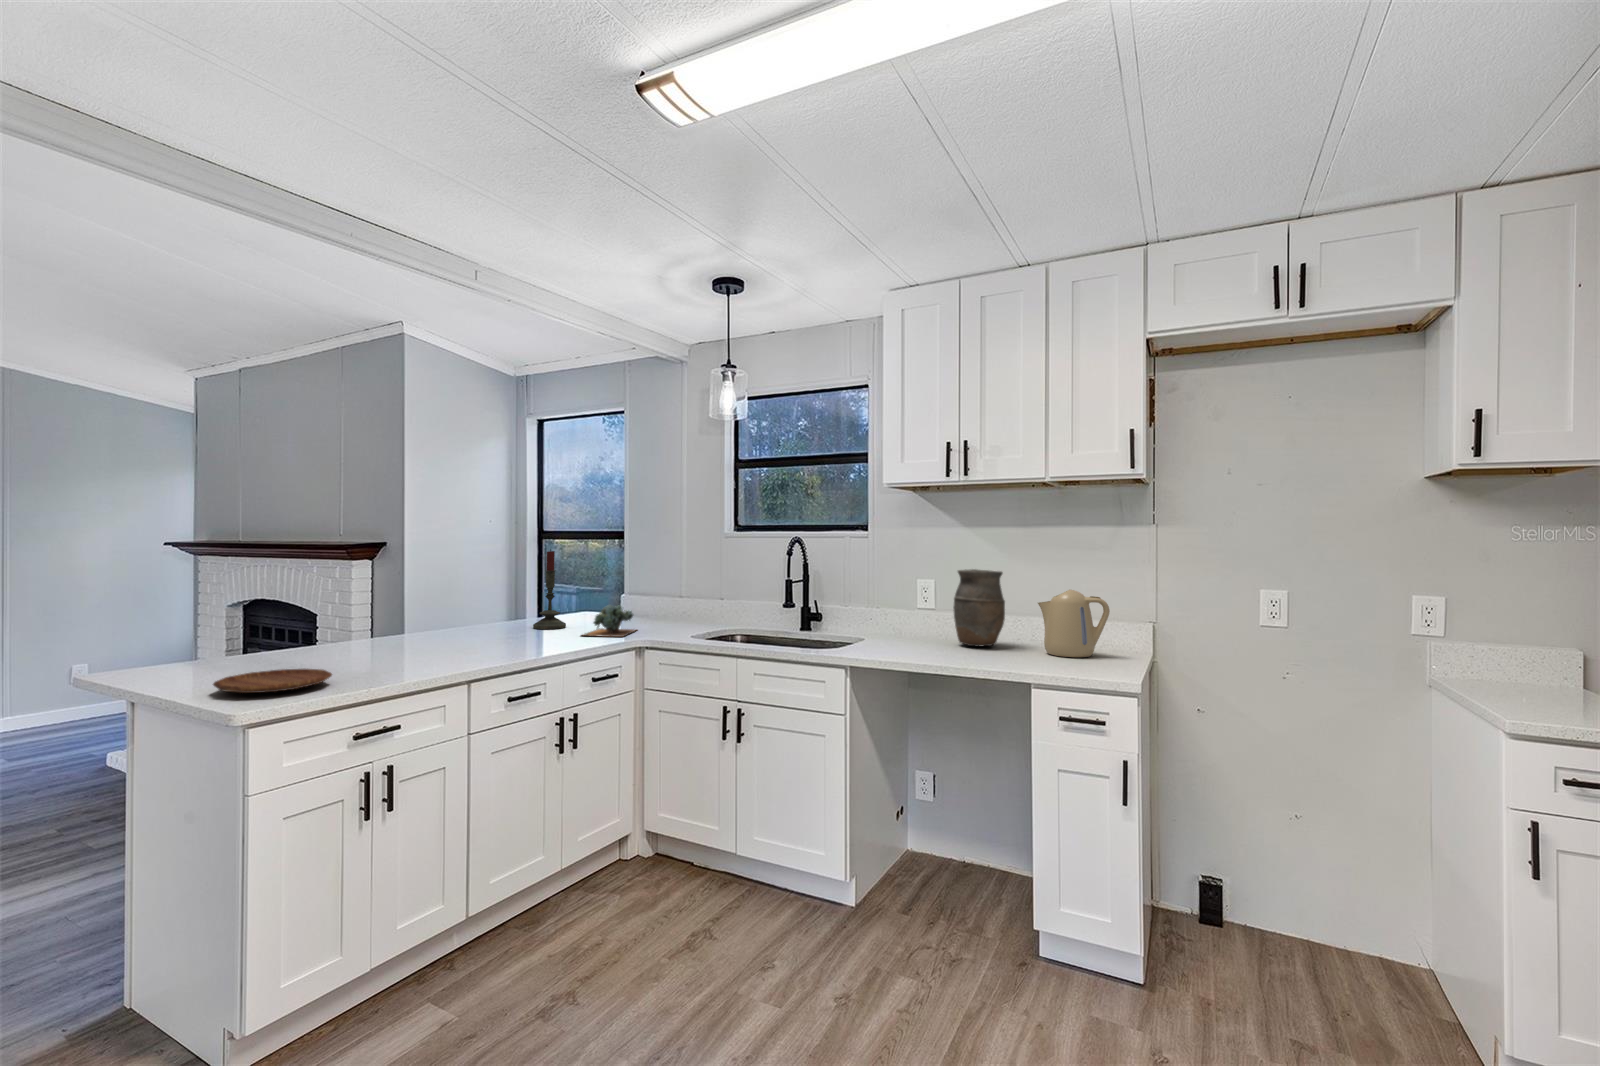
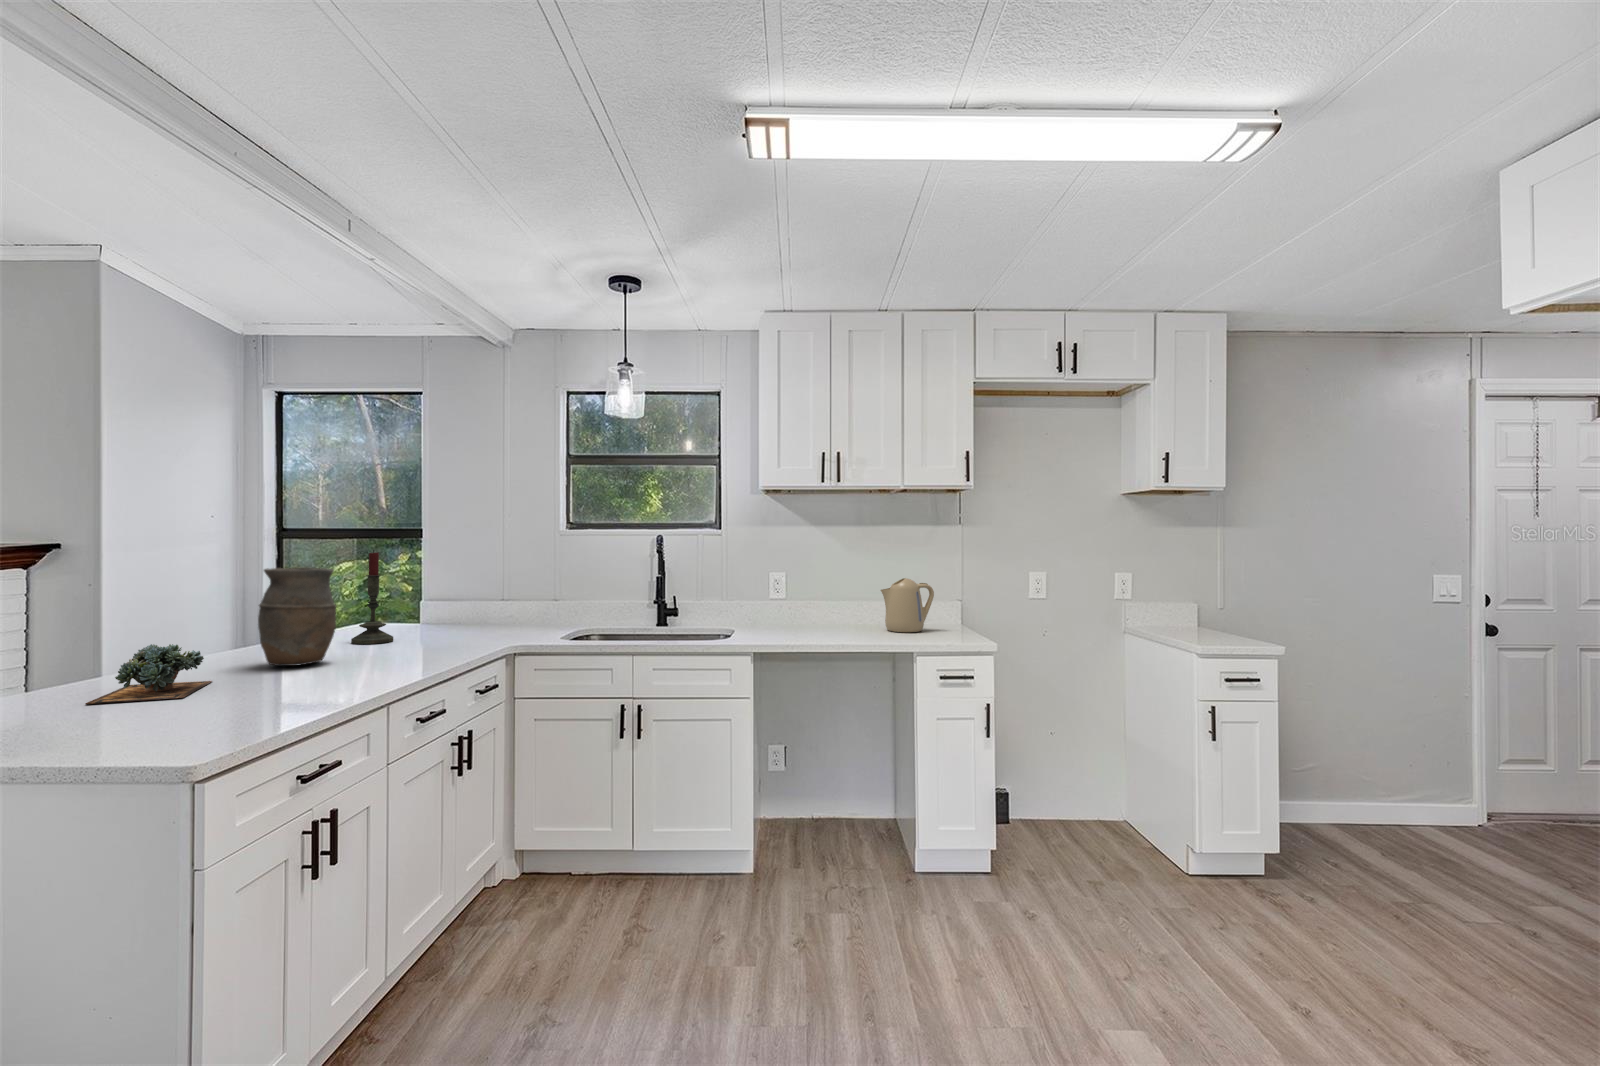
vase: present [953,569,1005,646] -> present [258,567,337,666]
succulent plant: present [583,605,636,637] -> present [85,644,212,704]
tray: present [213,669,332,693] -> none [97,703,262,740]

